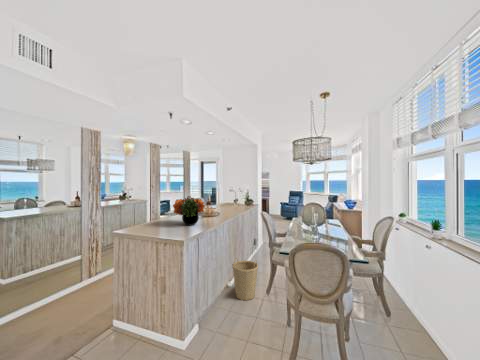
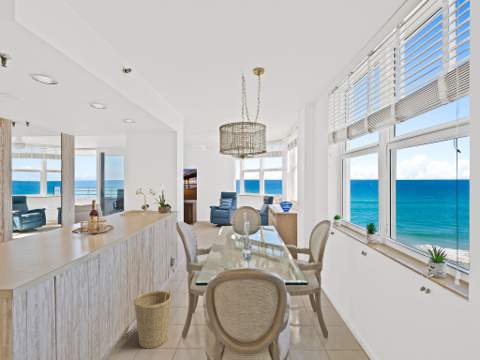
flower arrangement: present [173,196,205,225] -> none [24,205,86,251]

